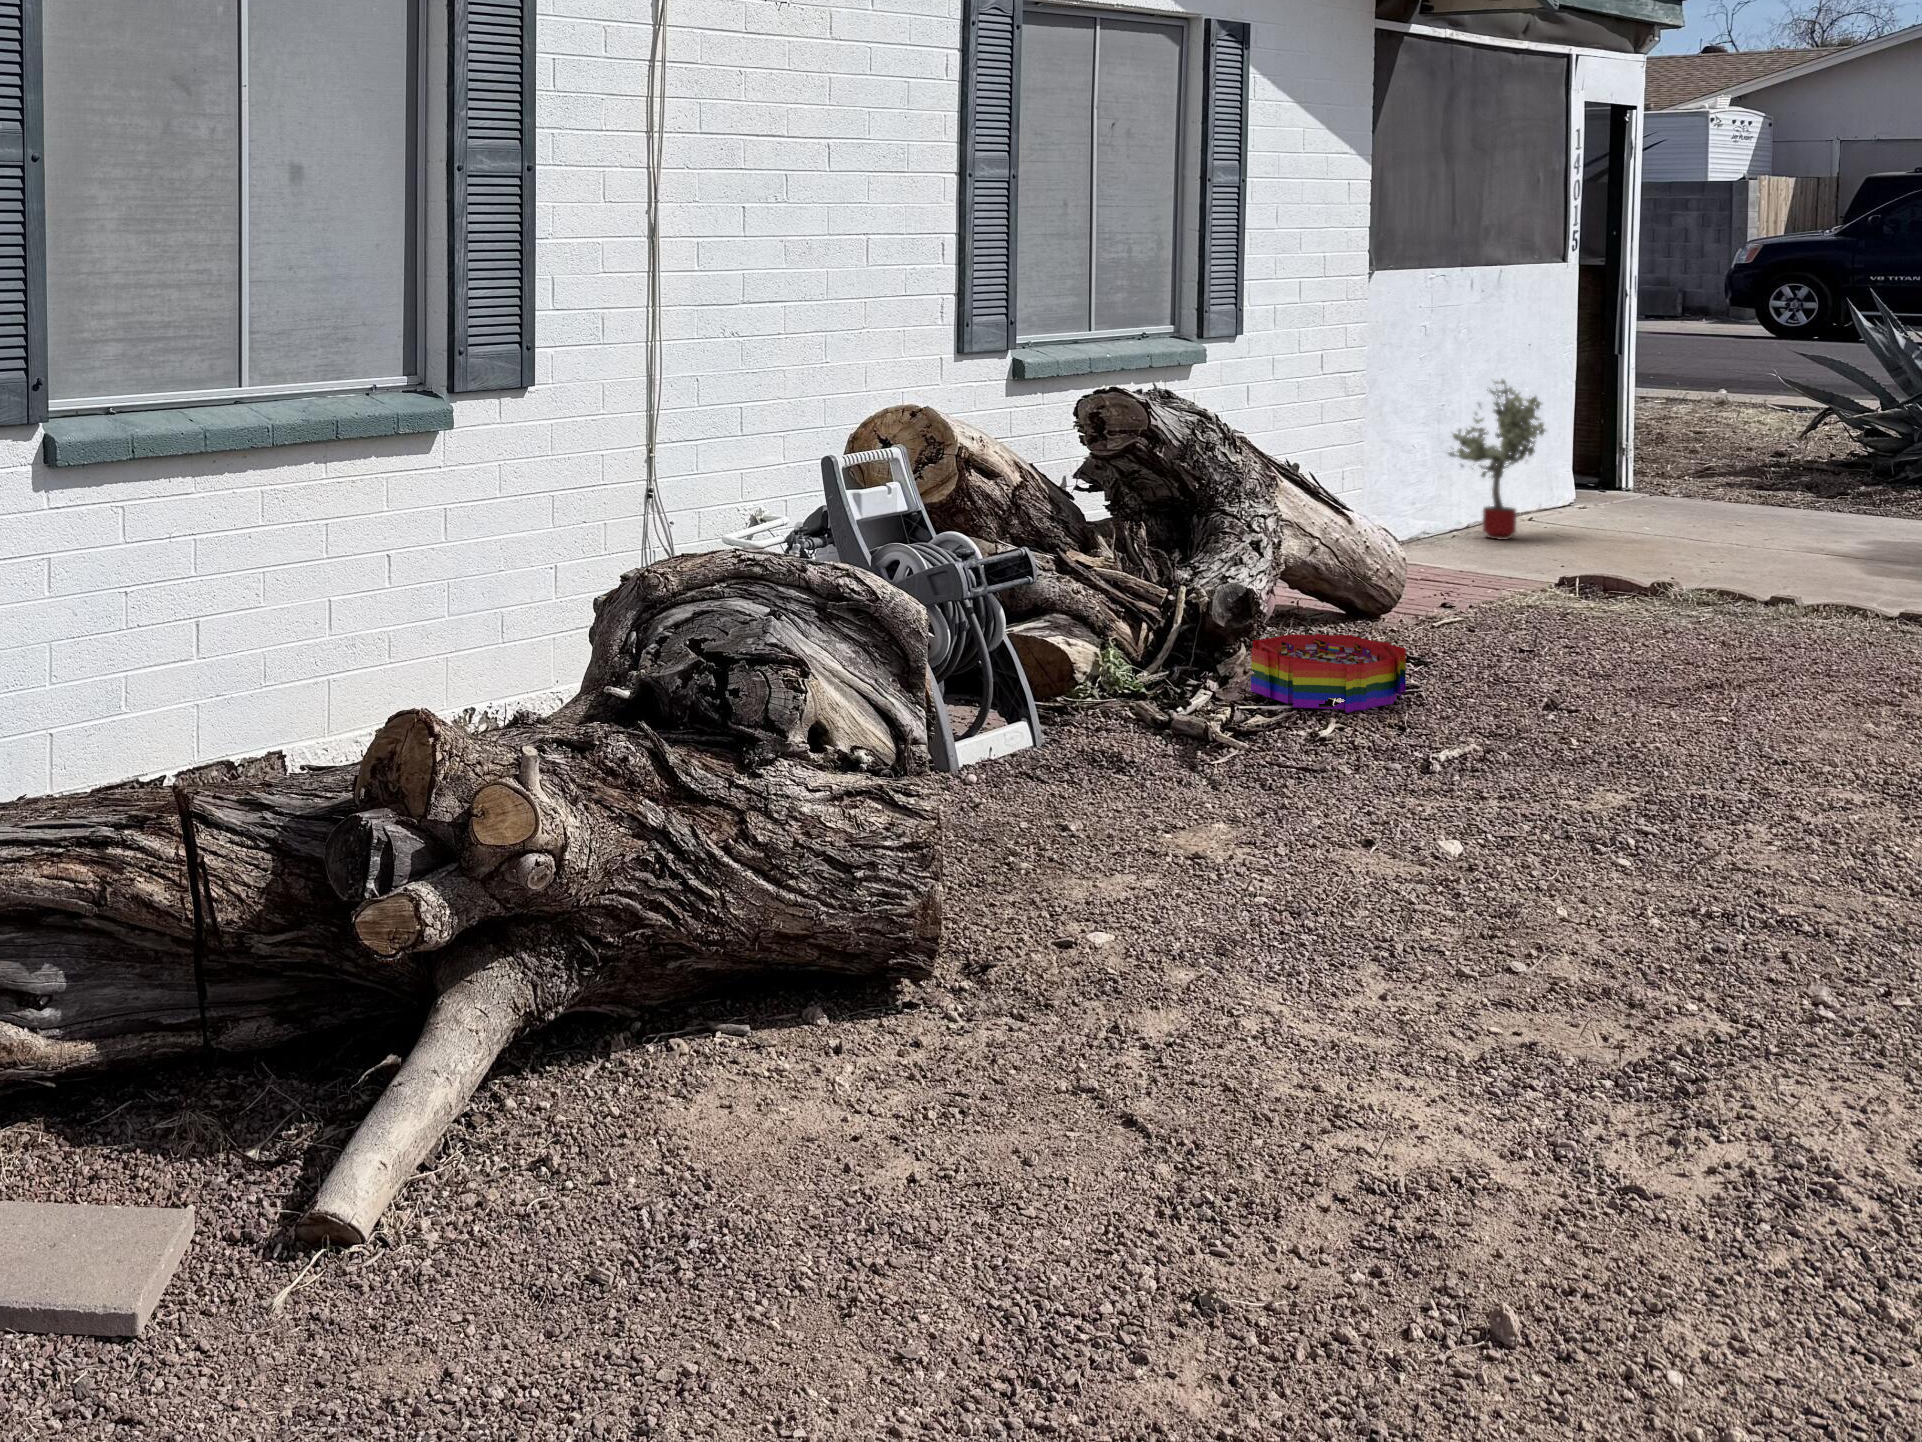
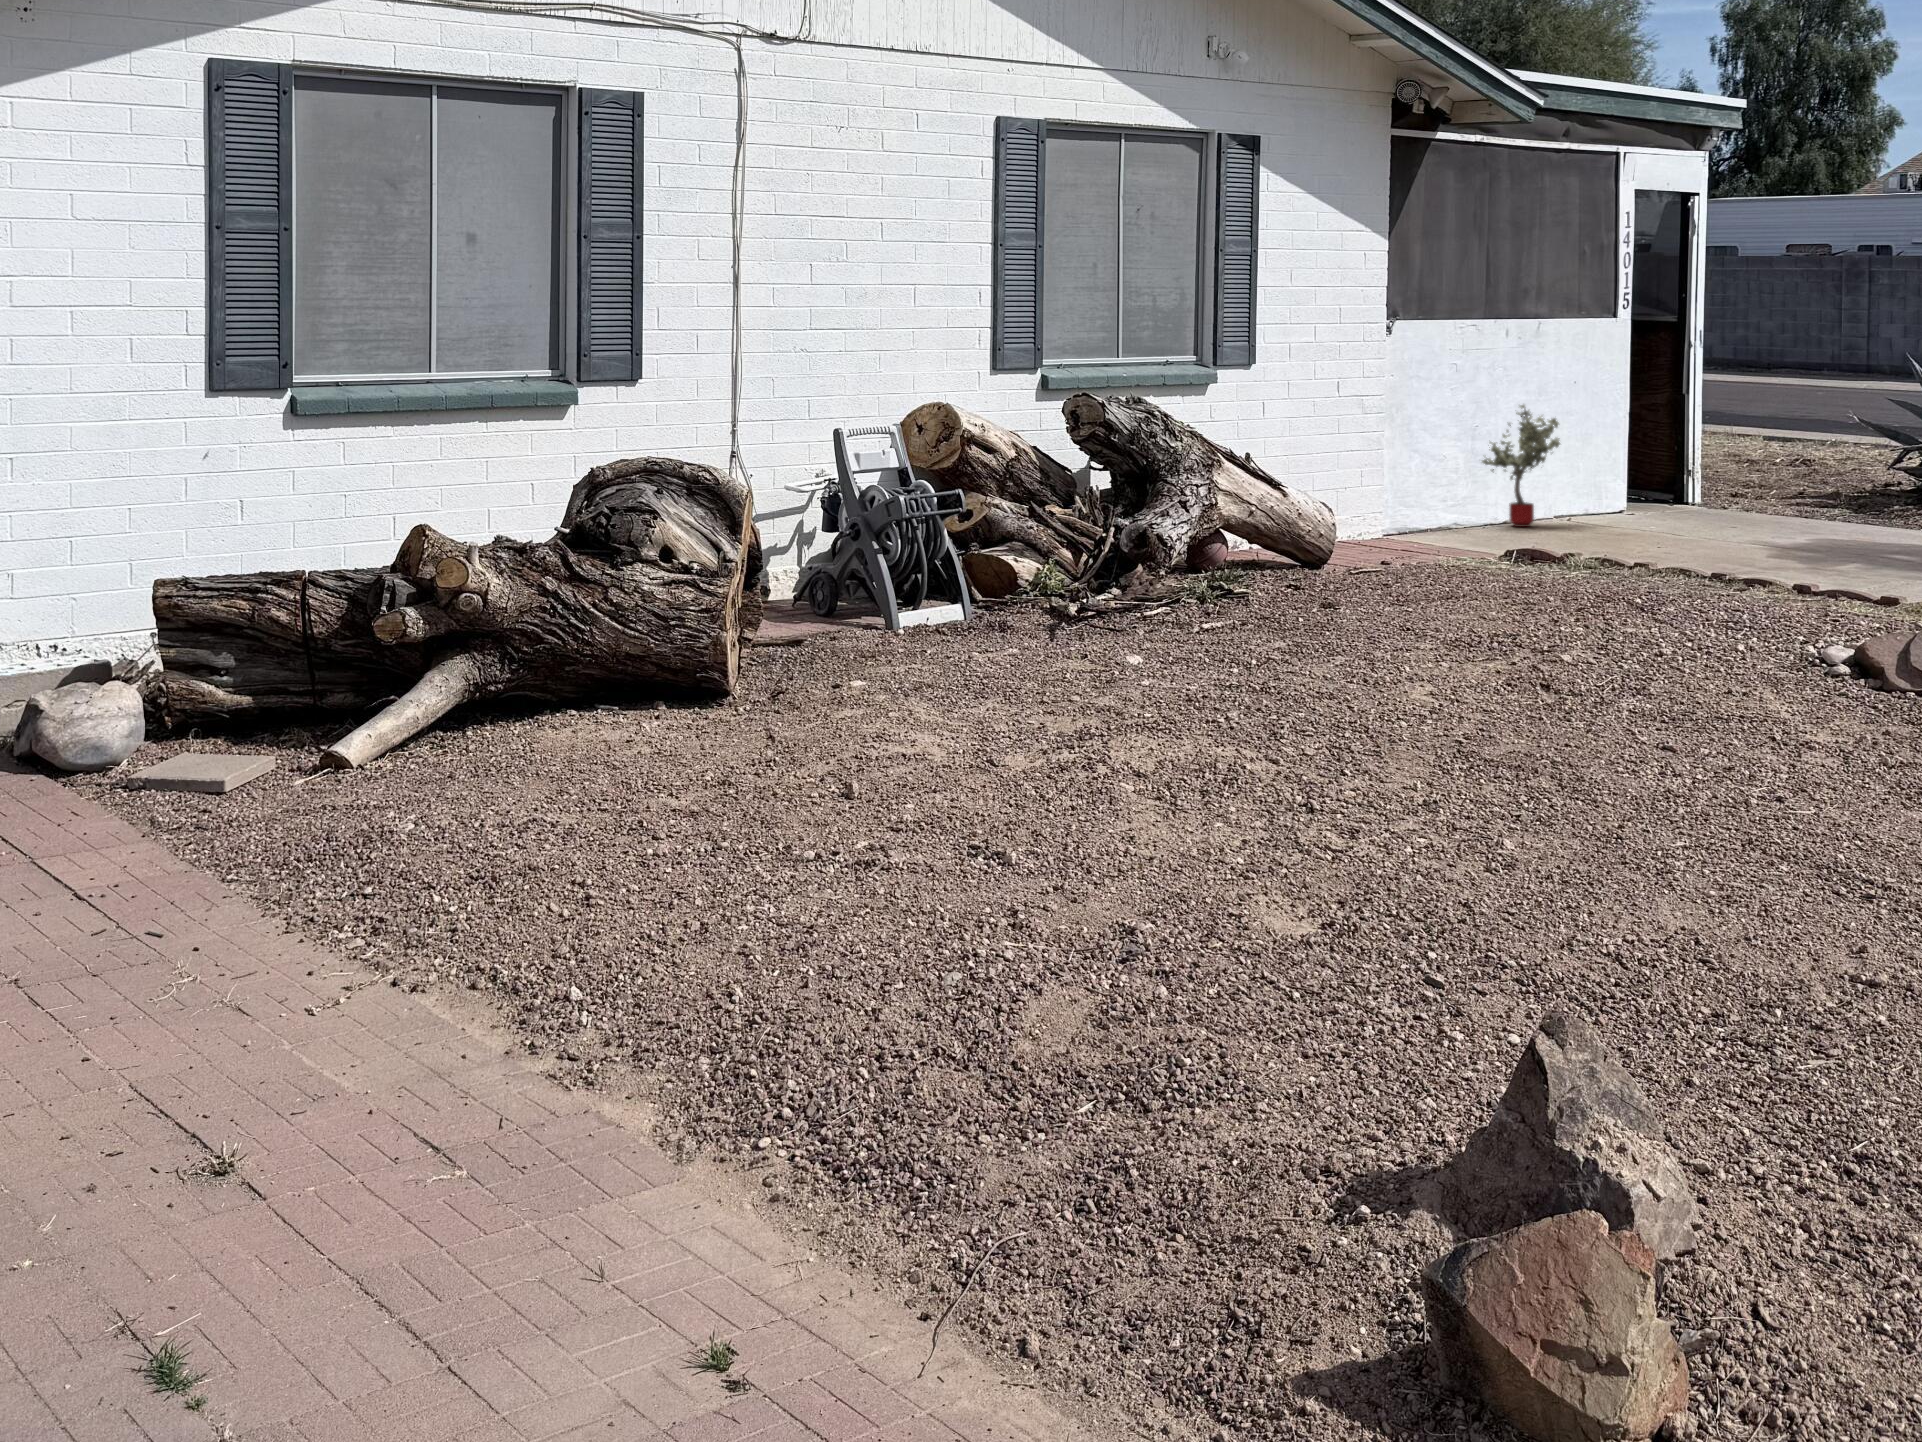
storage bin: present [1251,633,1406,713] -> none [1170,562,1271,610]

